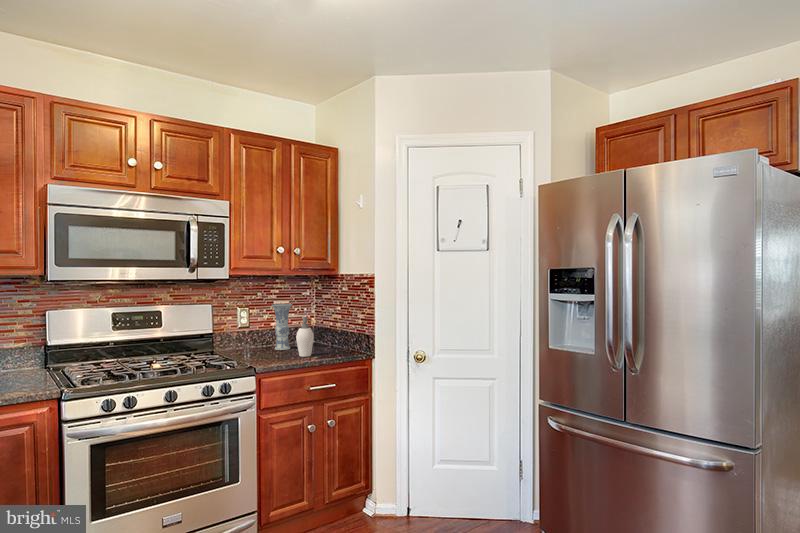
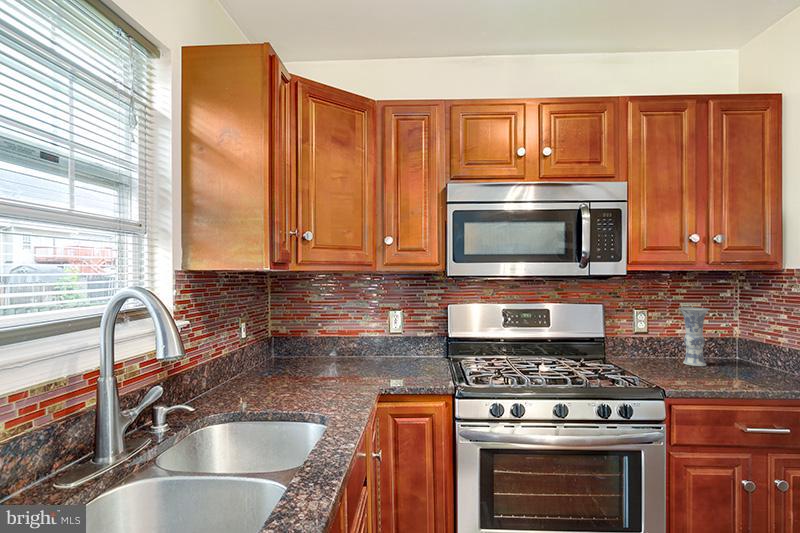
soap dispenser: present [296,317,314,357] -> none [723,329,753,384]

